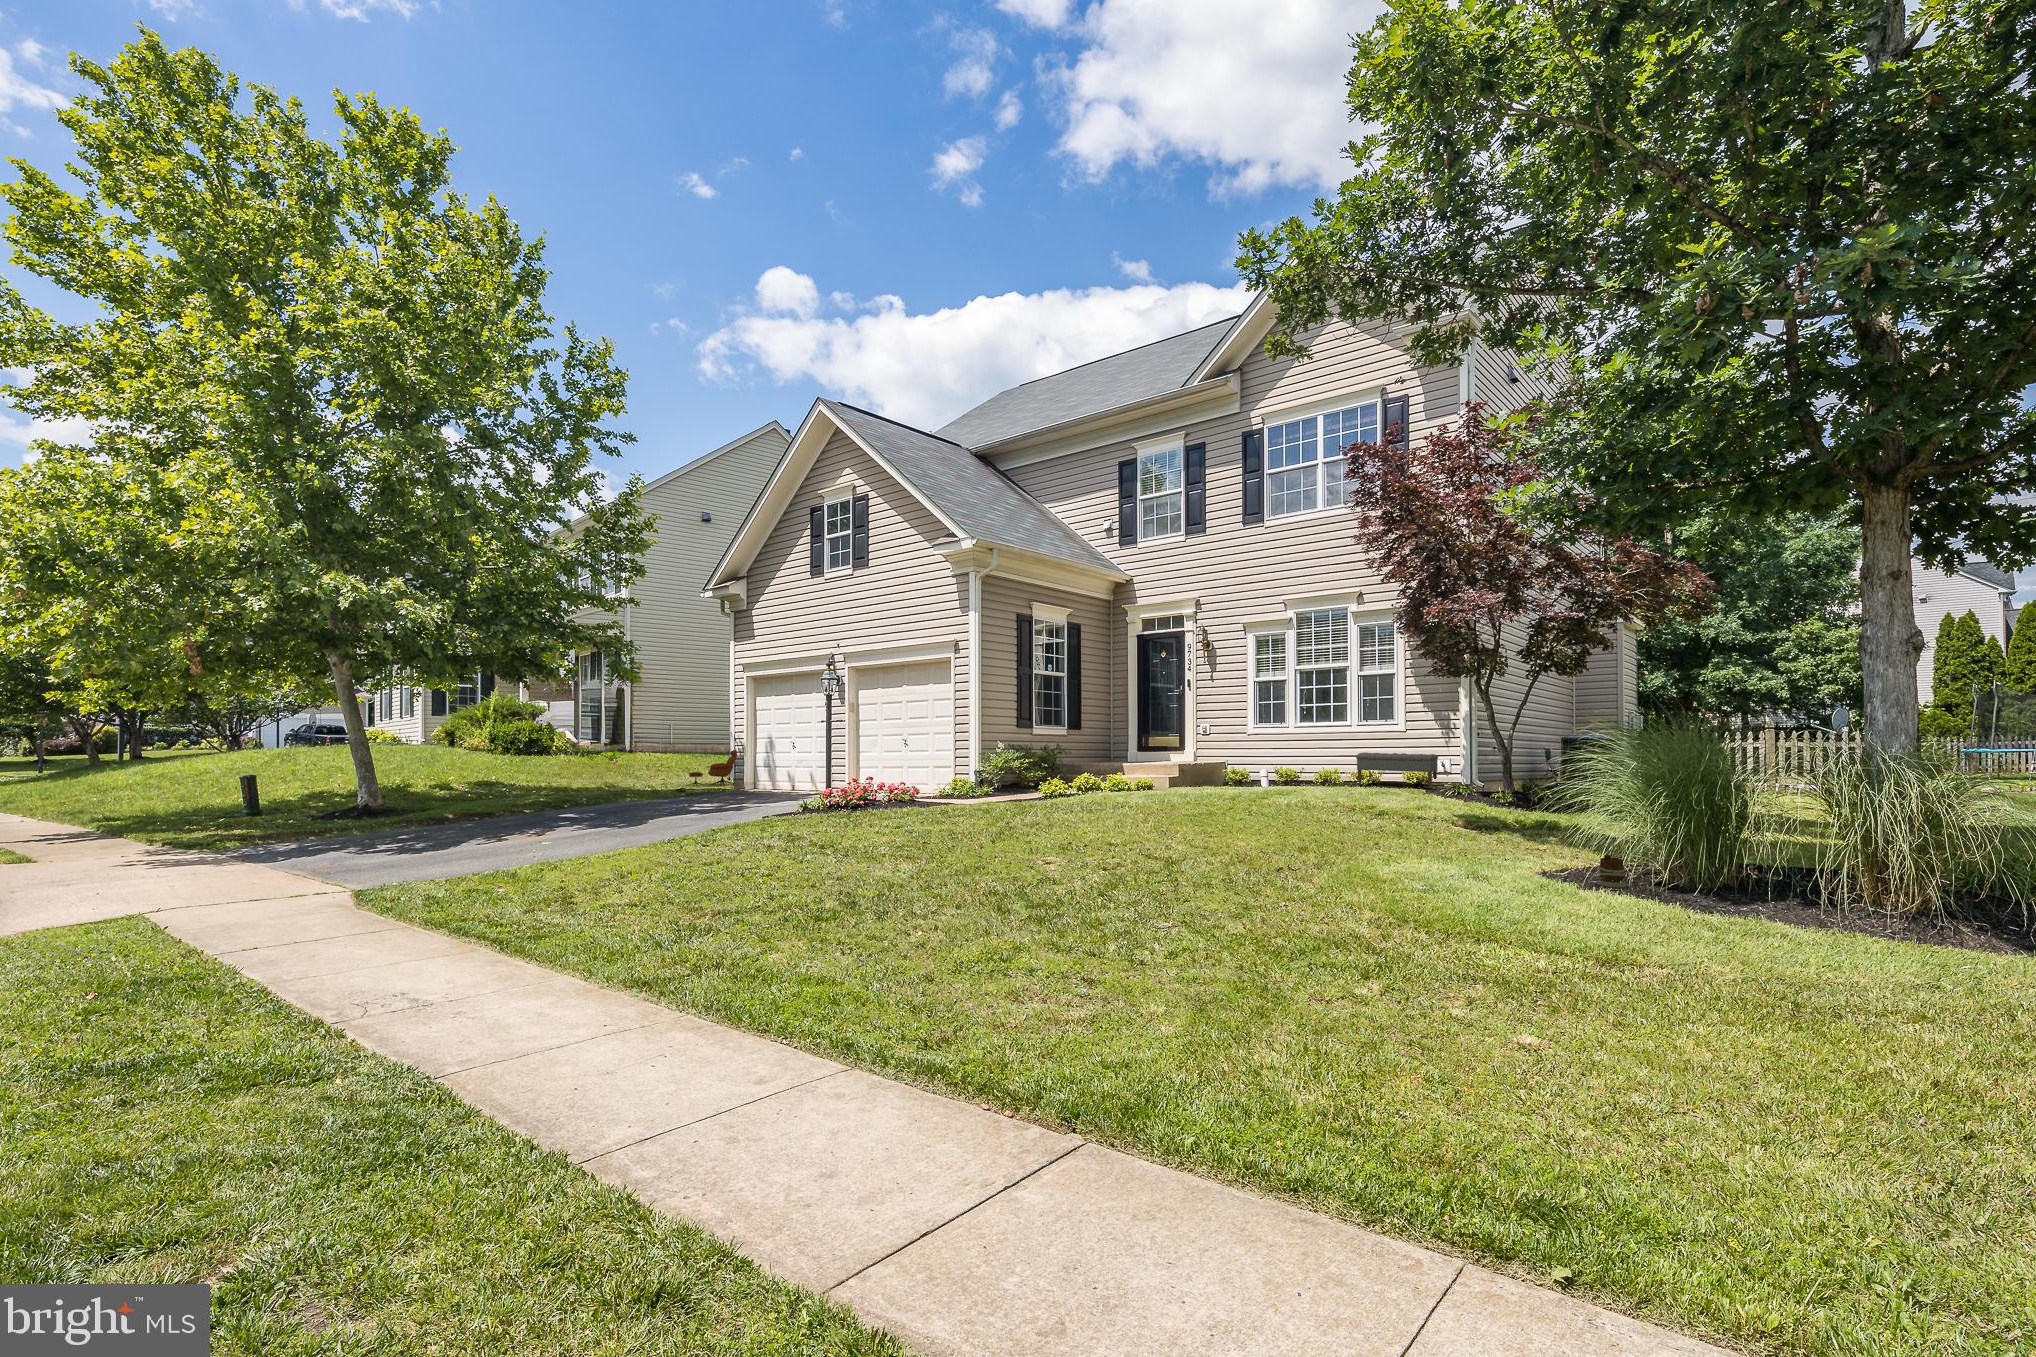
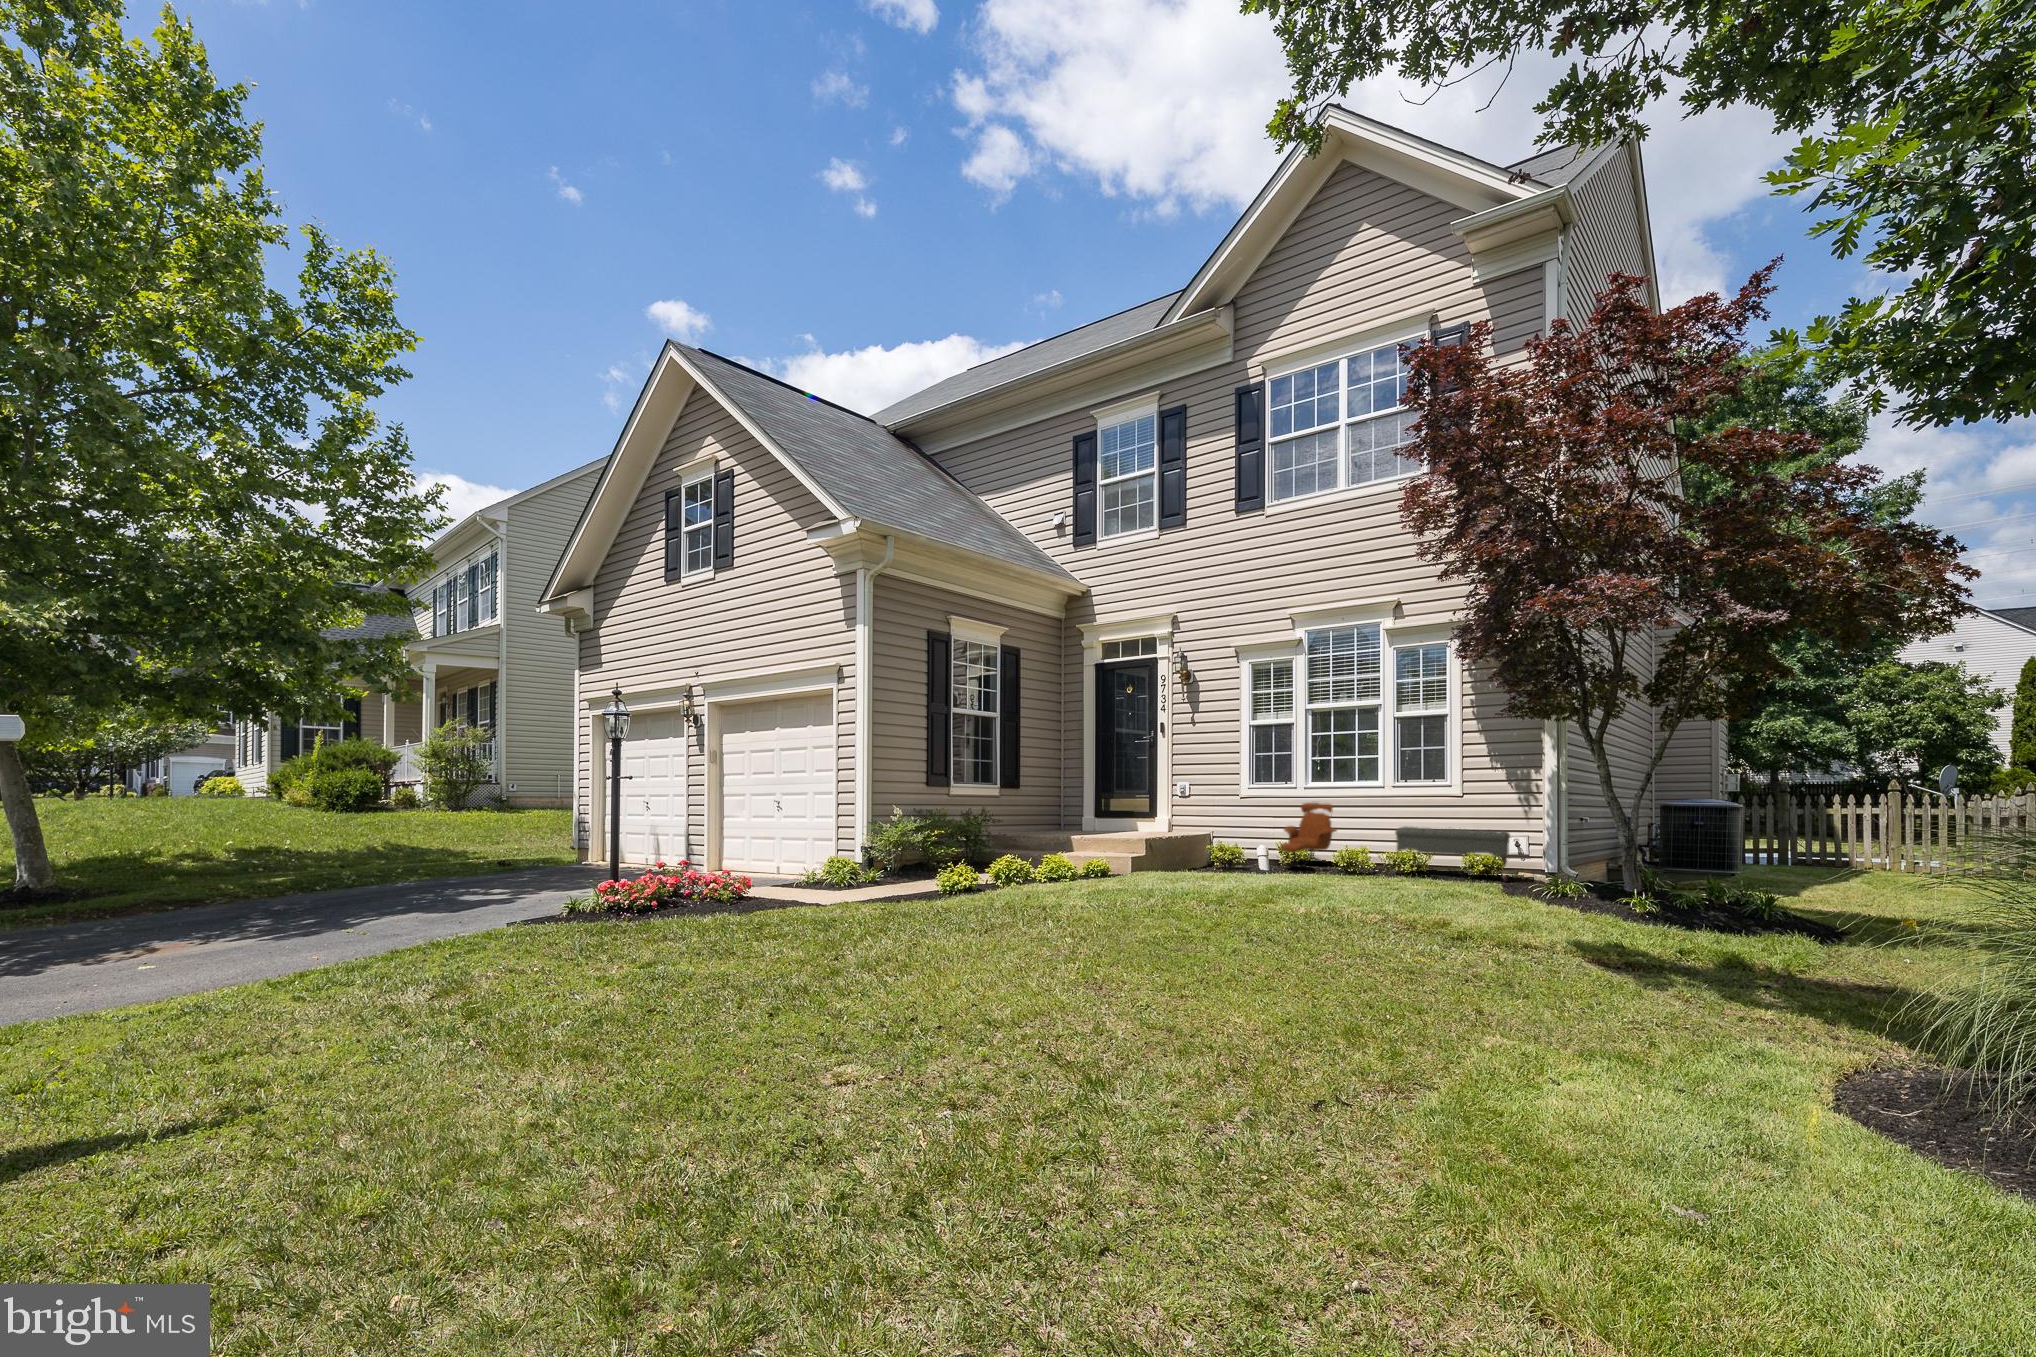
lounge chair: present [689,750,737,786] -> present [1280,803,1337,867]
wooden bucket: present [1598,843,1626,887] -> none [1929,1040,1995,1136]

